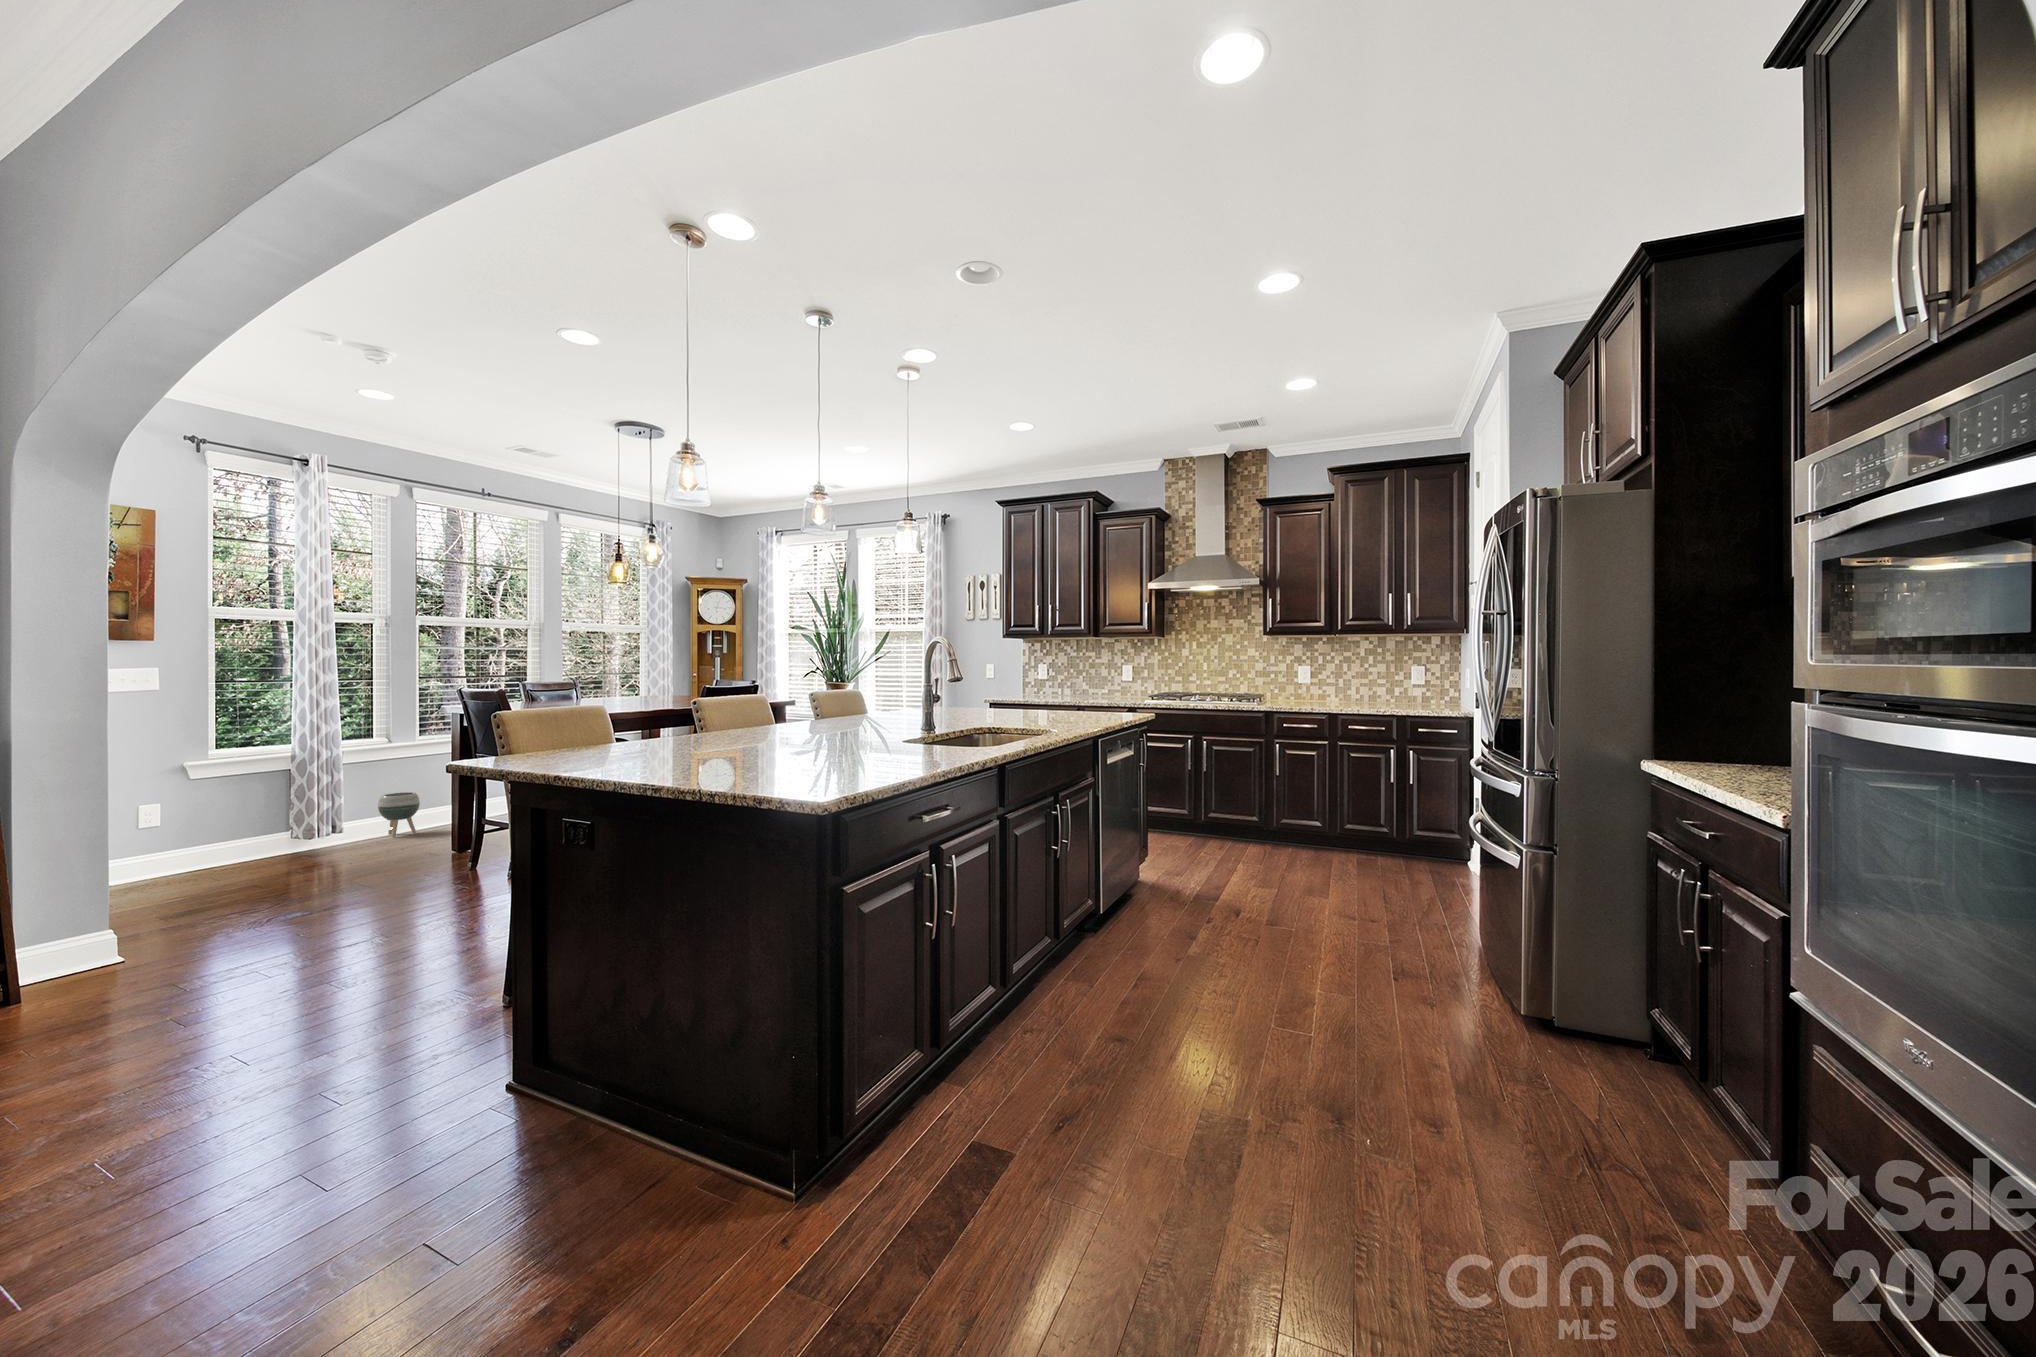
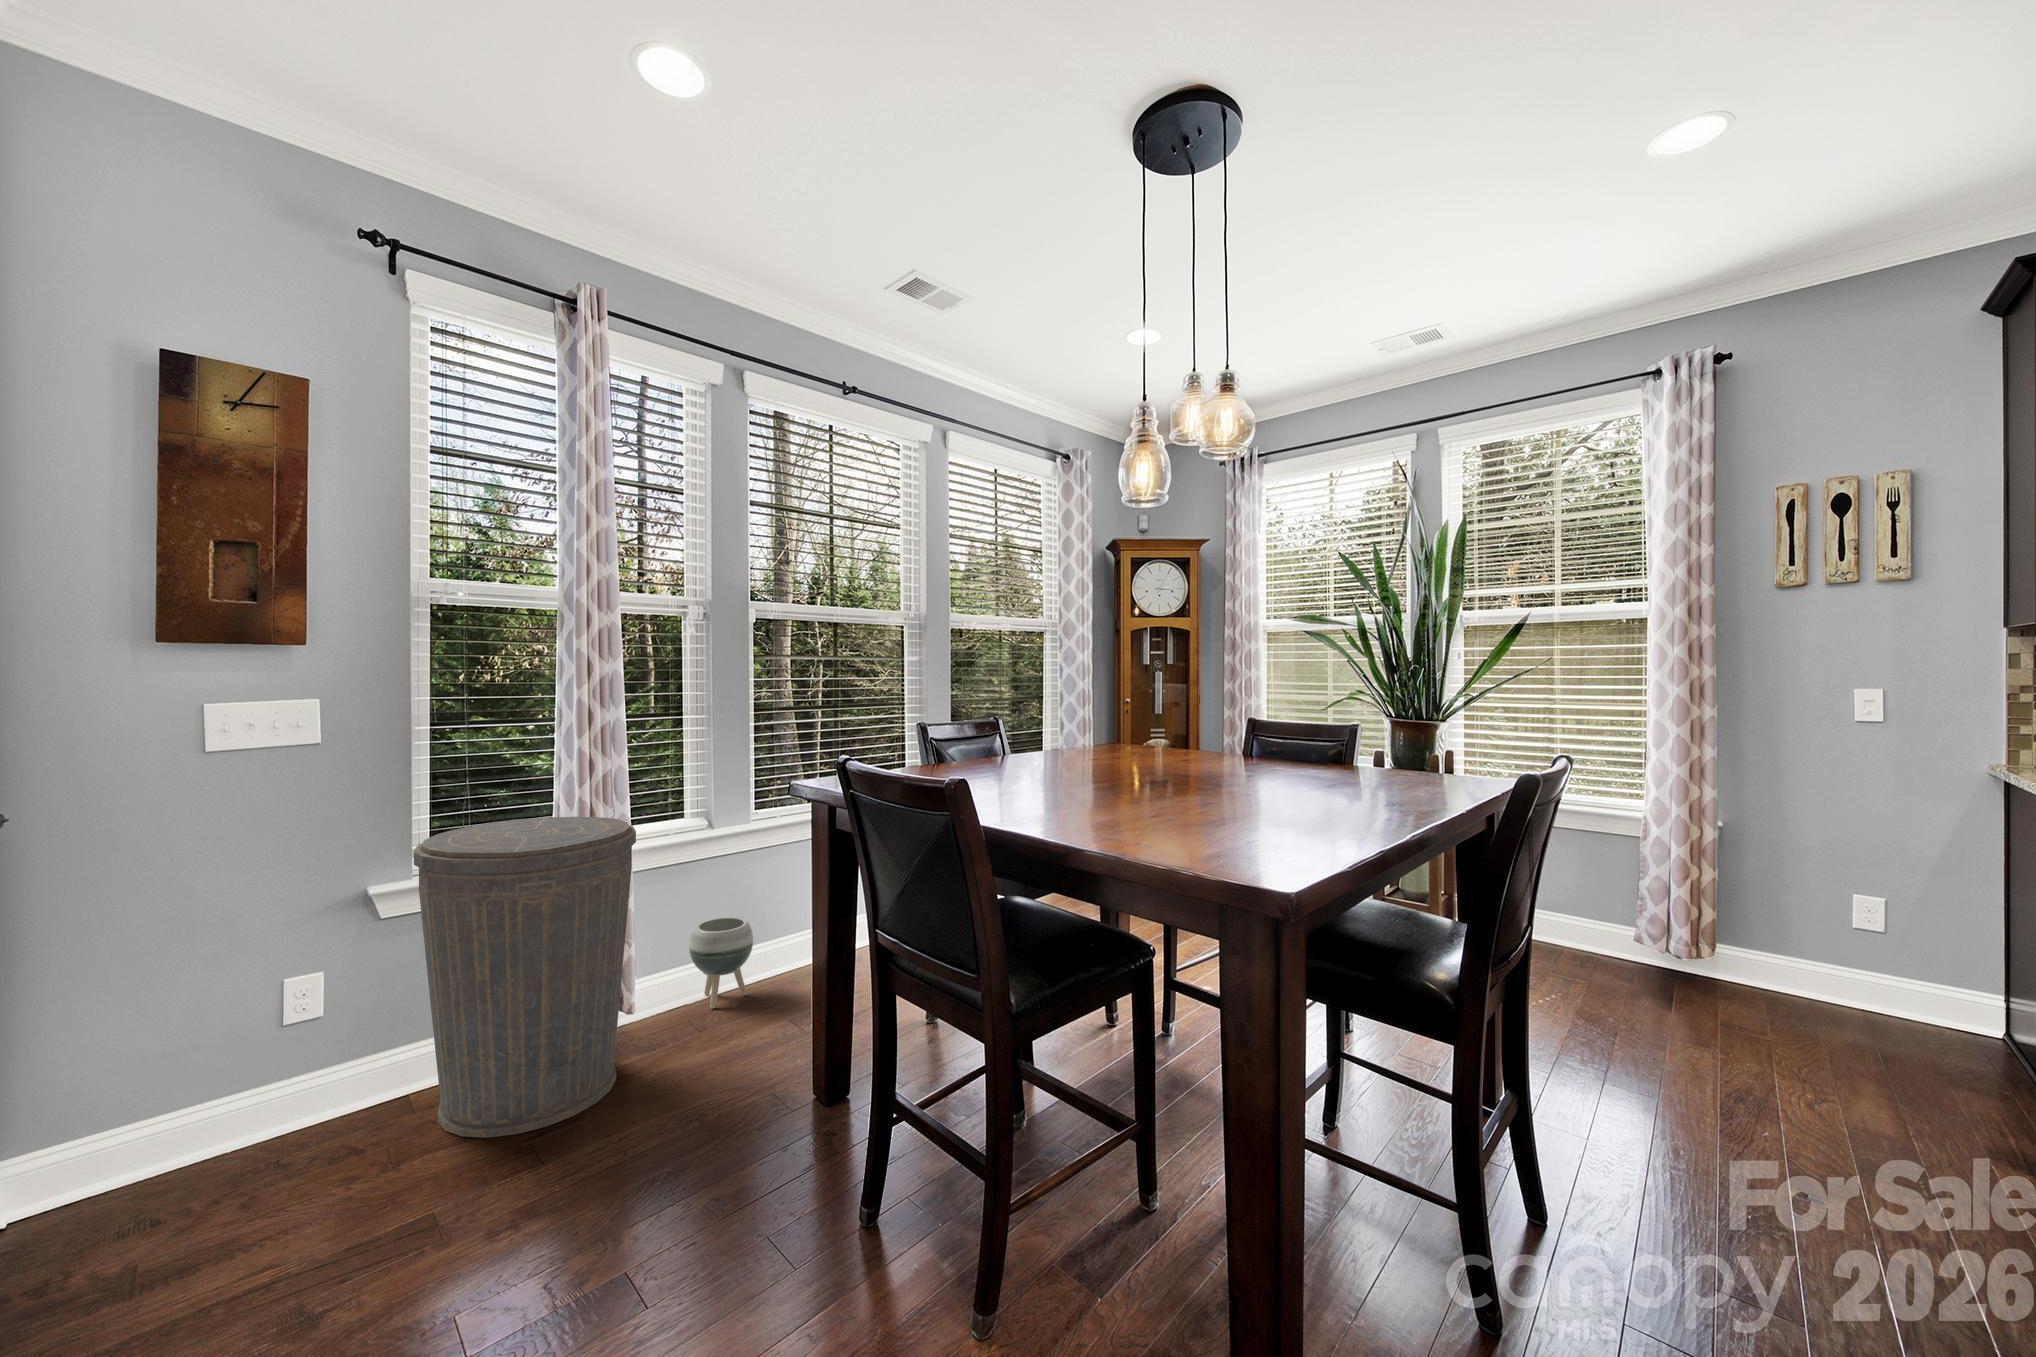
trash can: none [219,731,346,872] -> present [414,817,636,1138]

